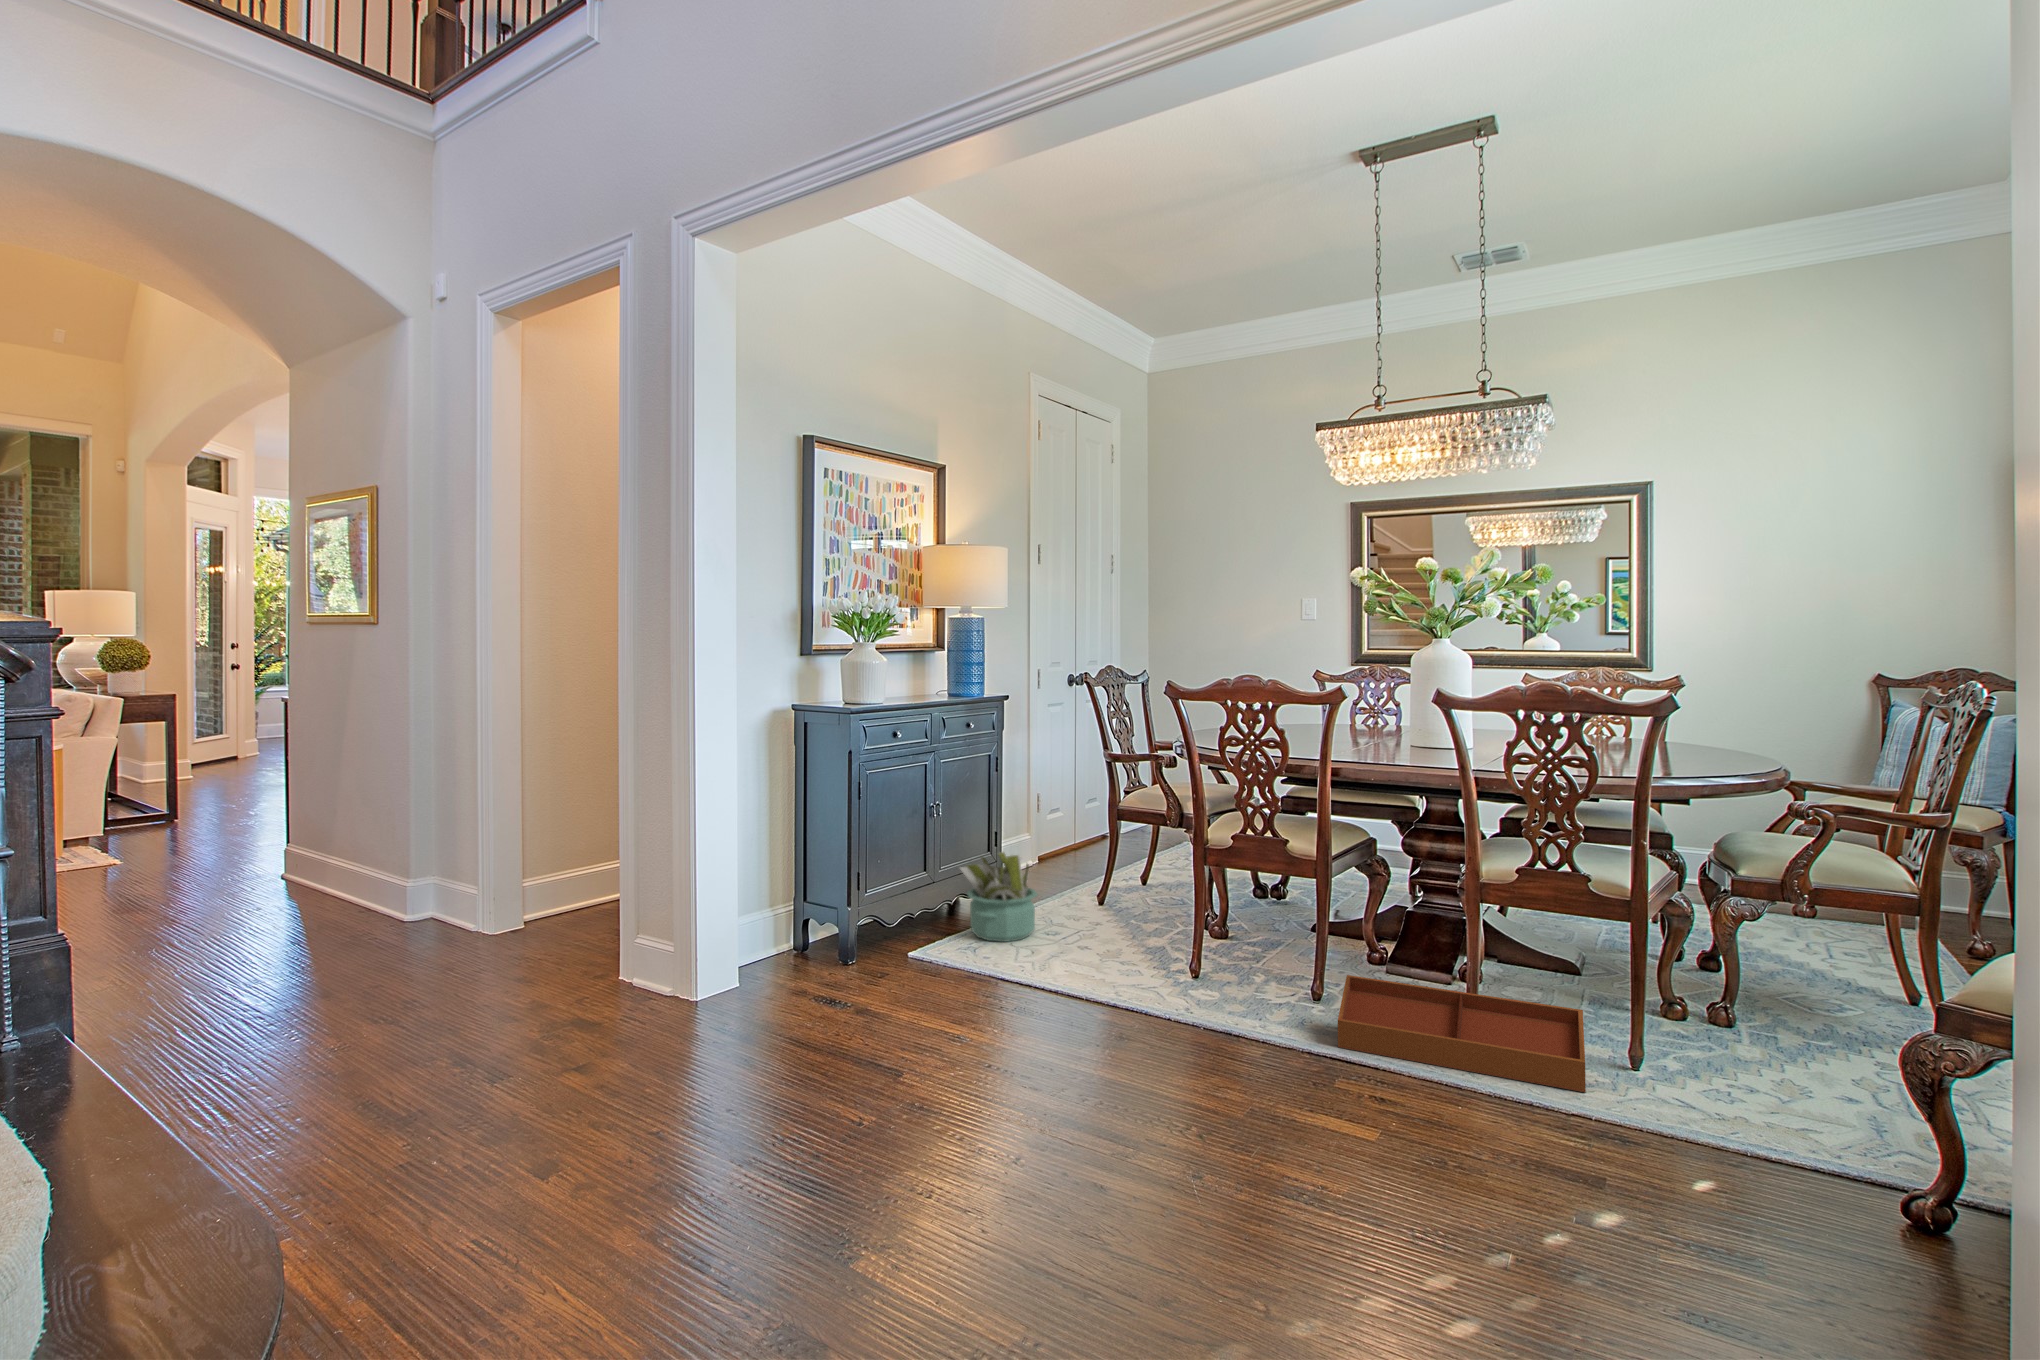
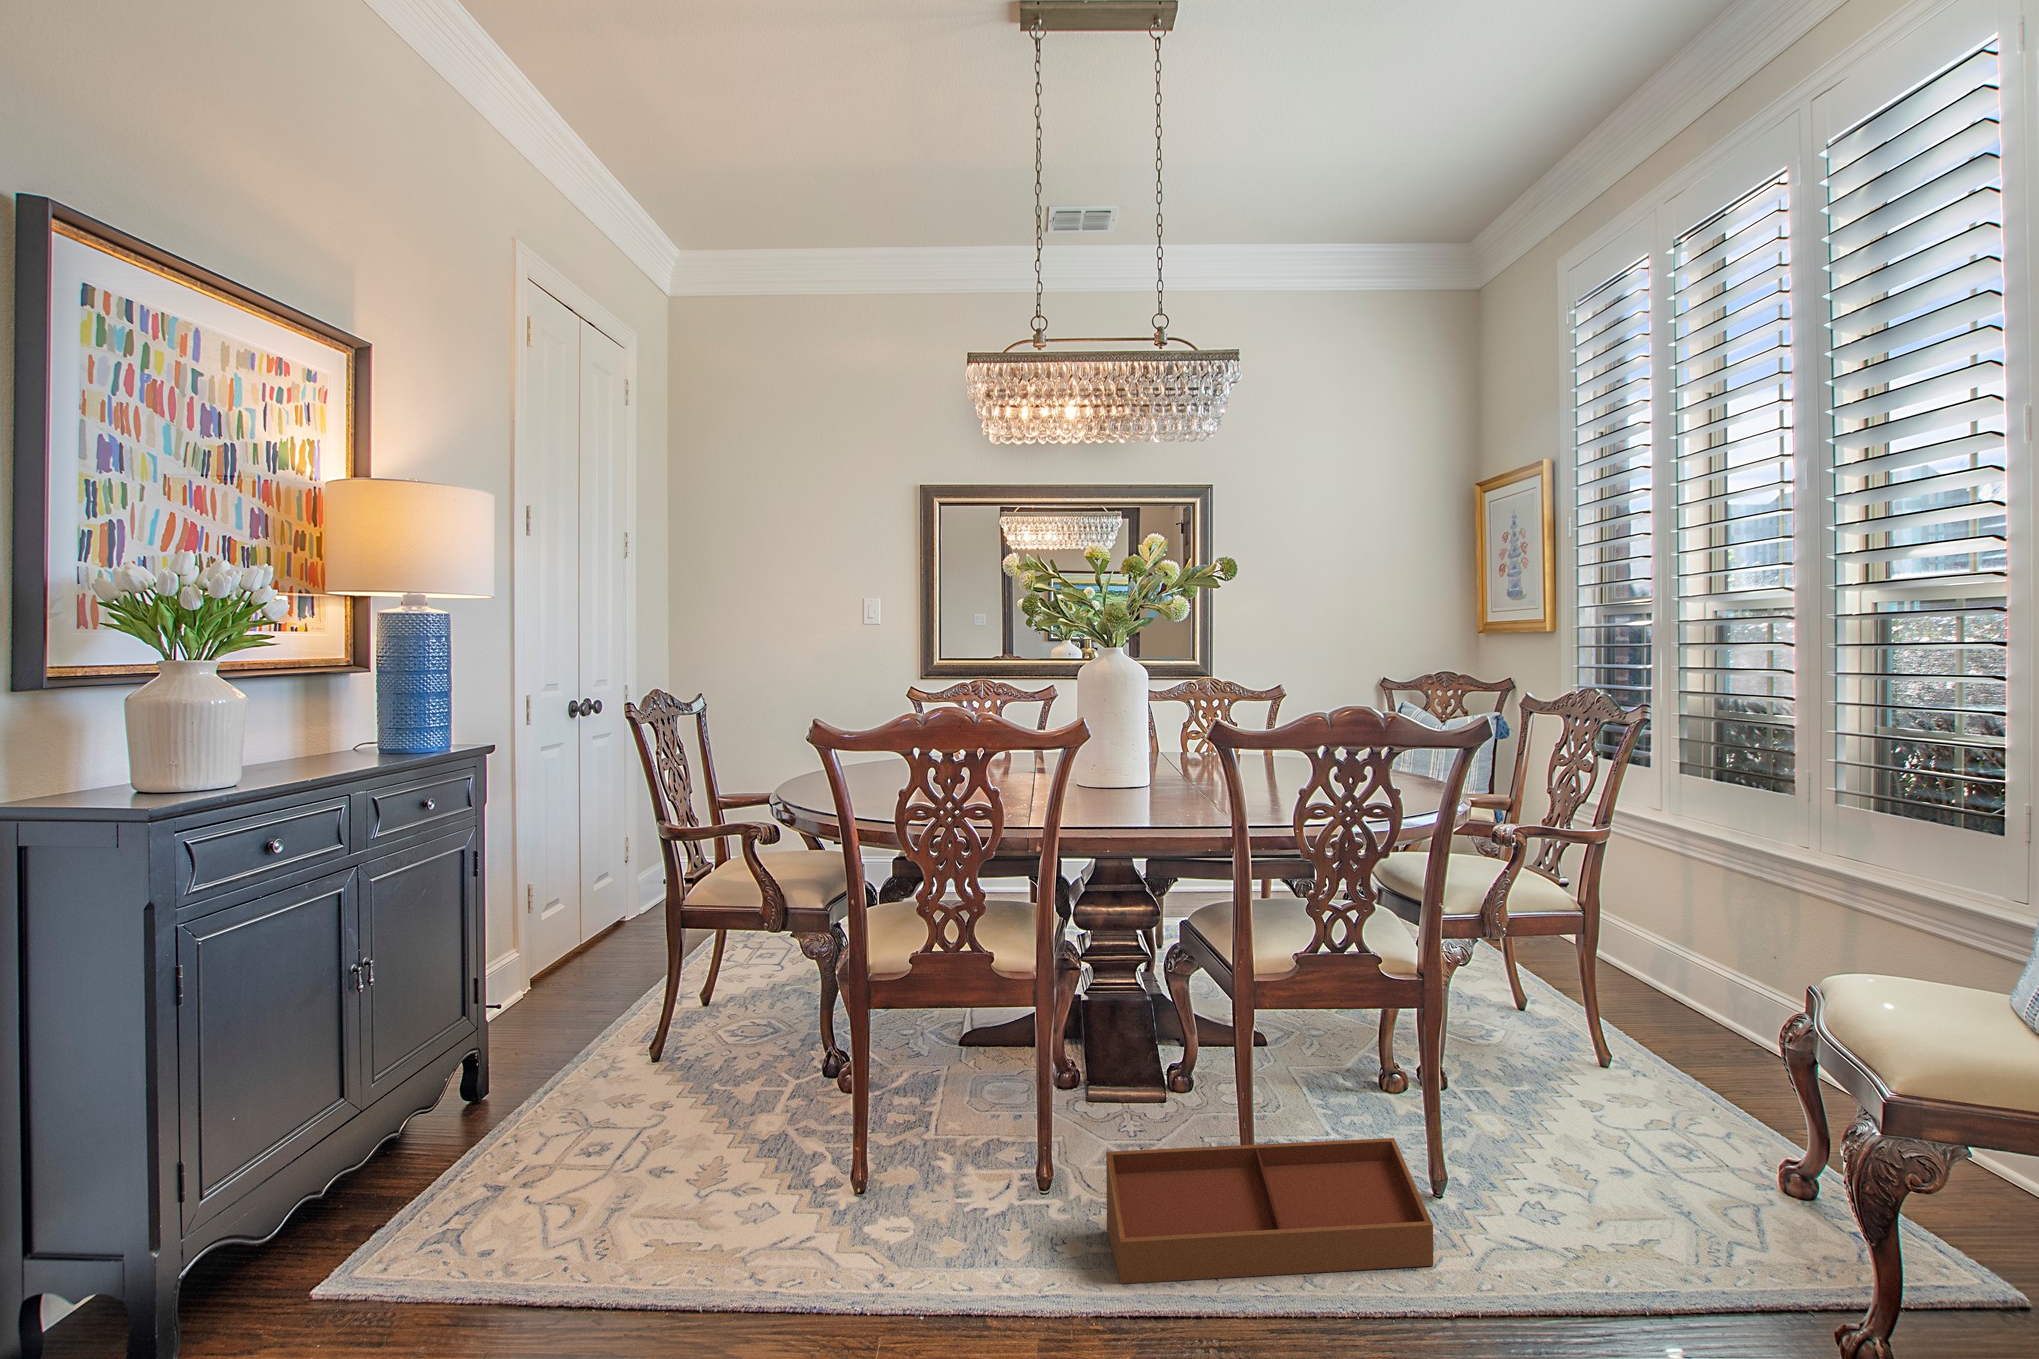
decorative plant: present [960,852,1037,942] -> none [406,1014,565,1189]

